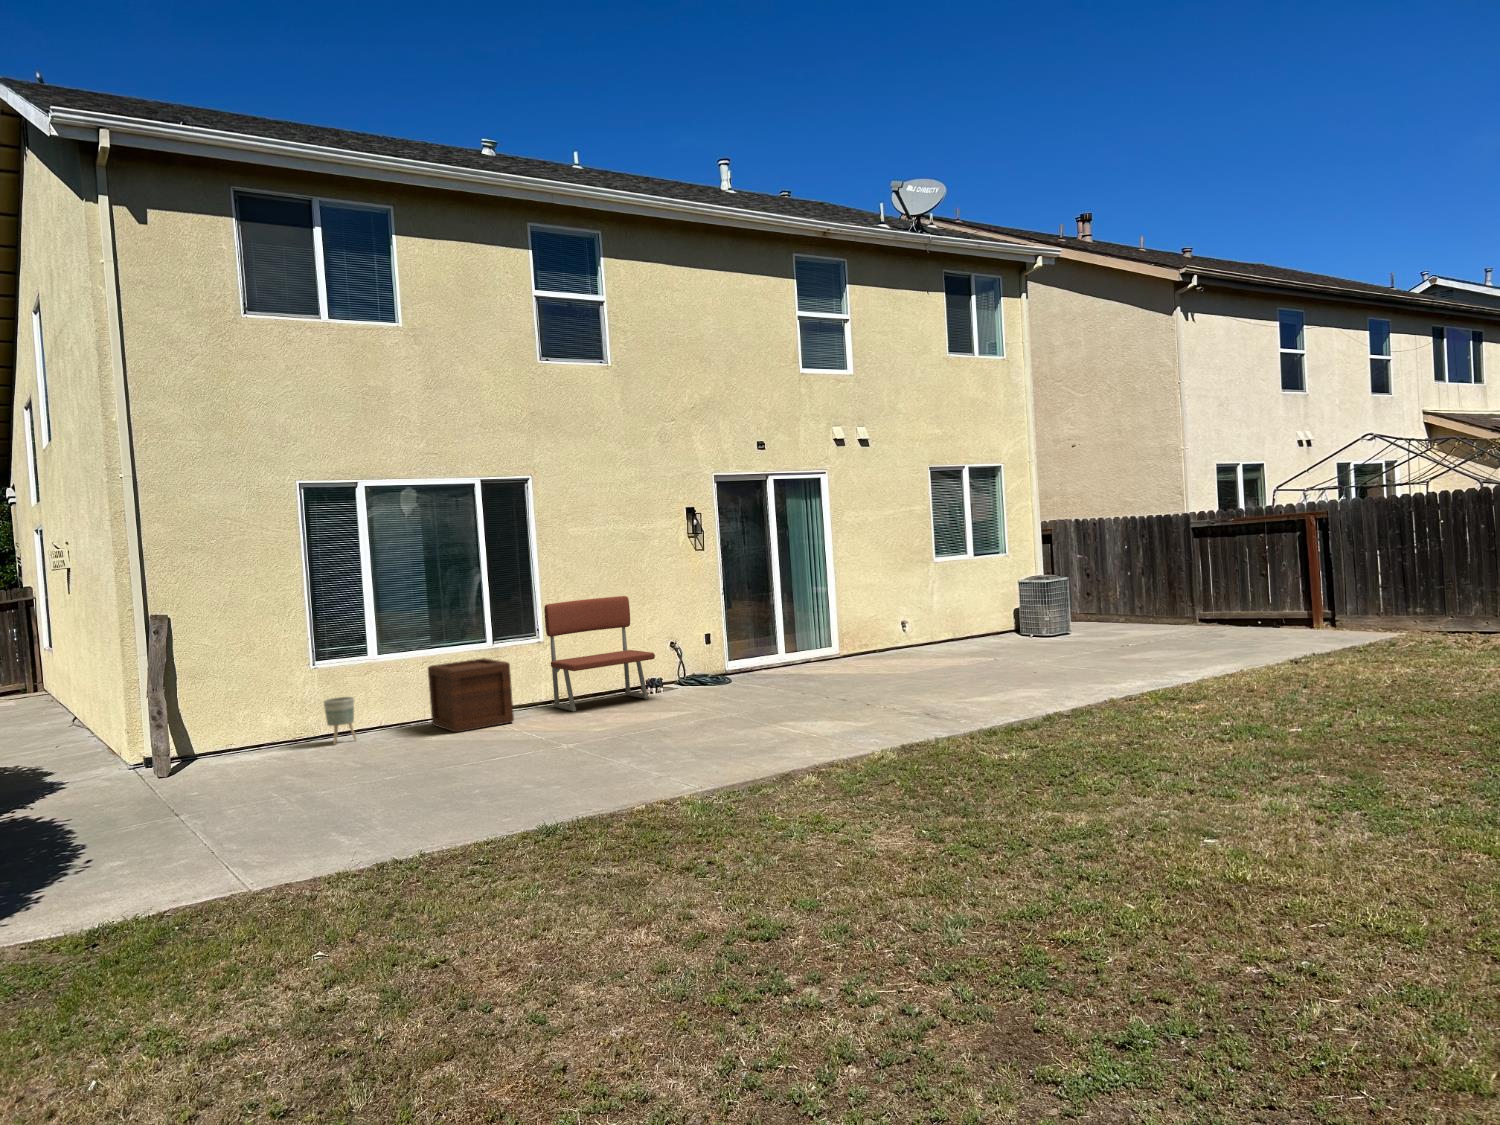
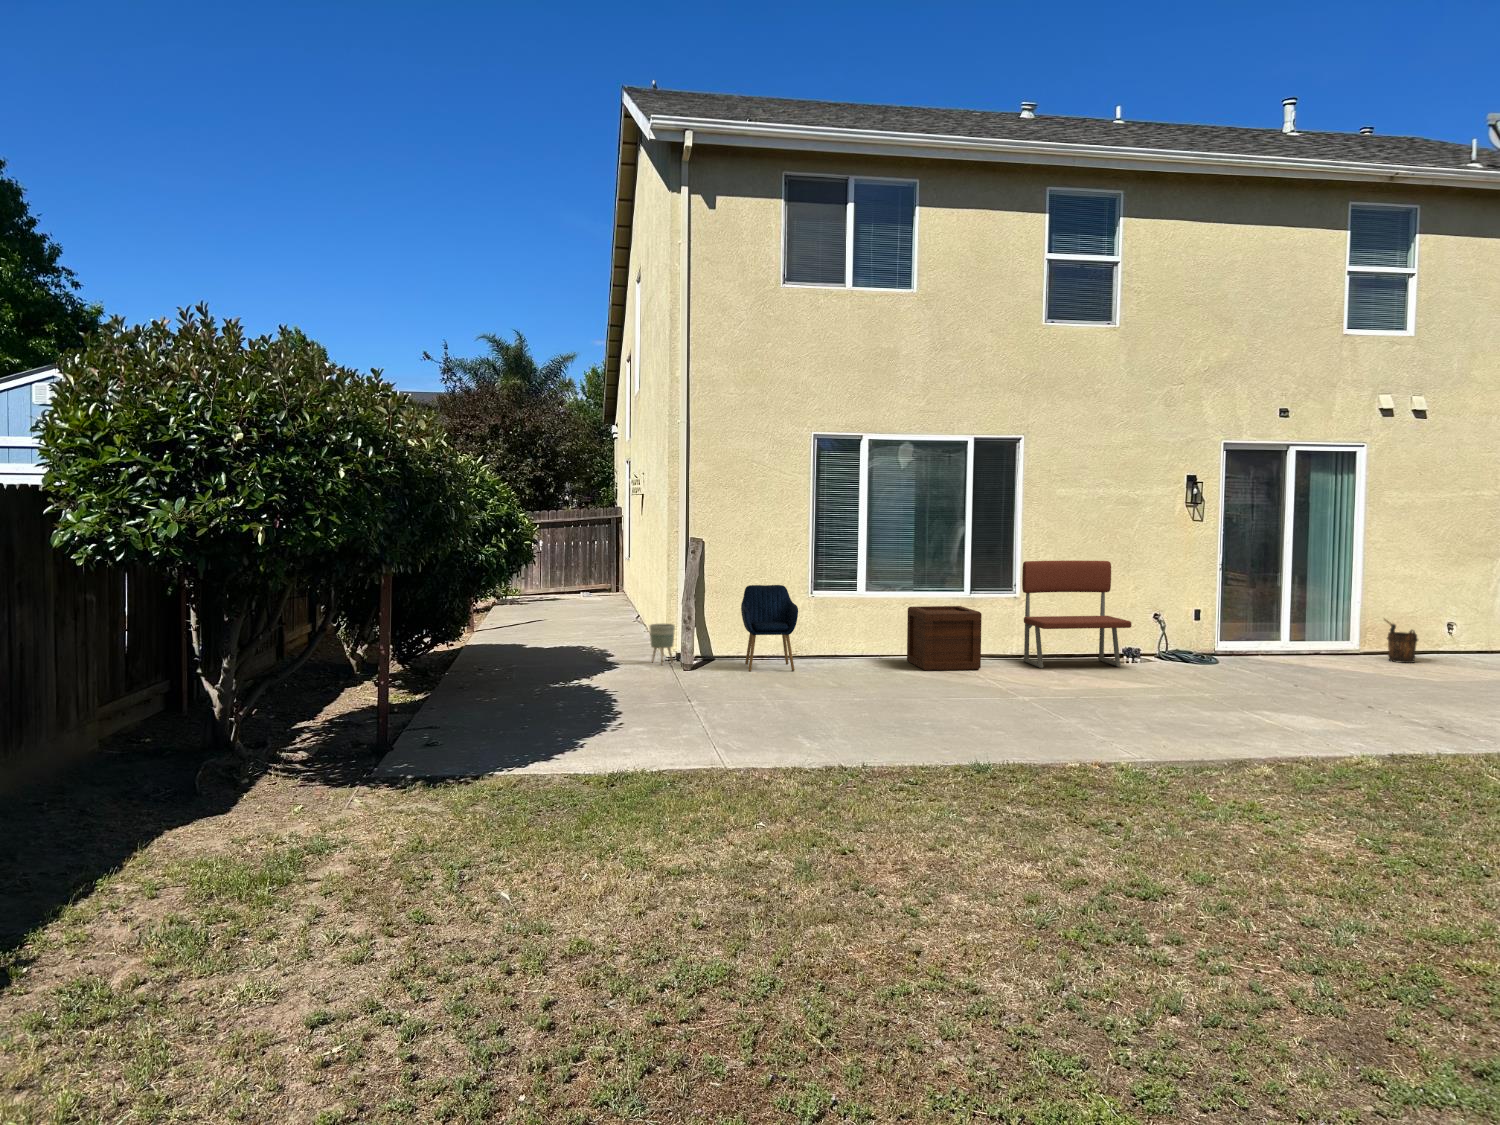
bucket: none [854,623,882,660] -> present [1384,619,1418,663]
chair: none [227,660,304,766] -> present [741,585,798,671]
planter: present [324,697,357,745] -> present [650,624,675,665]

